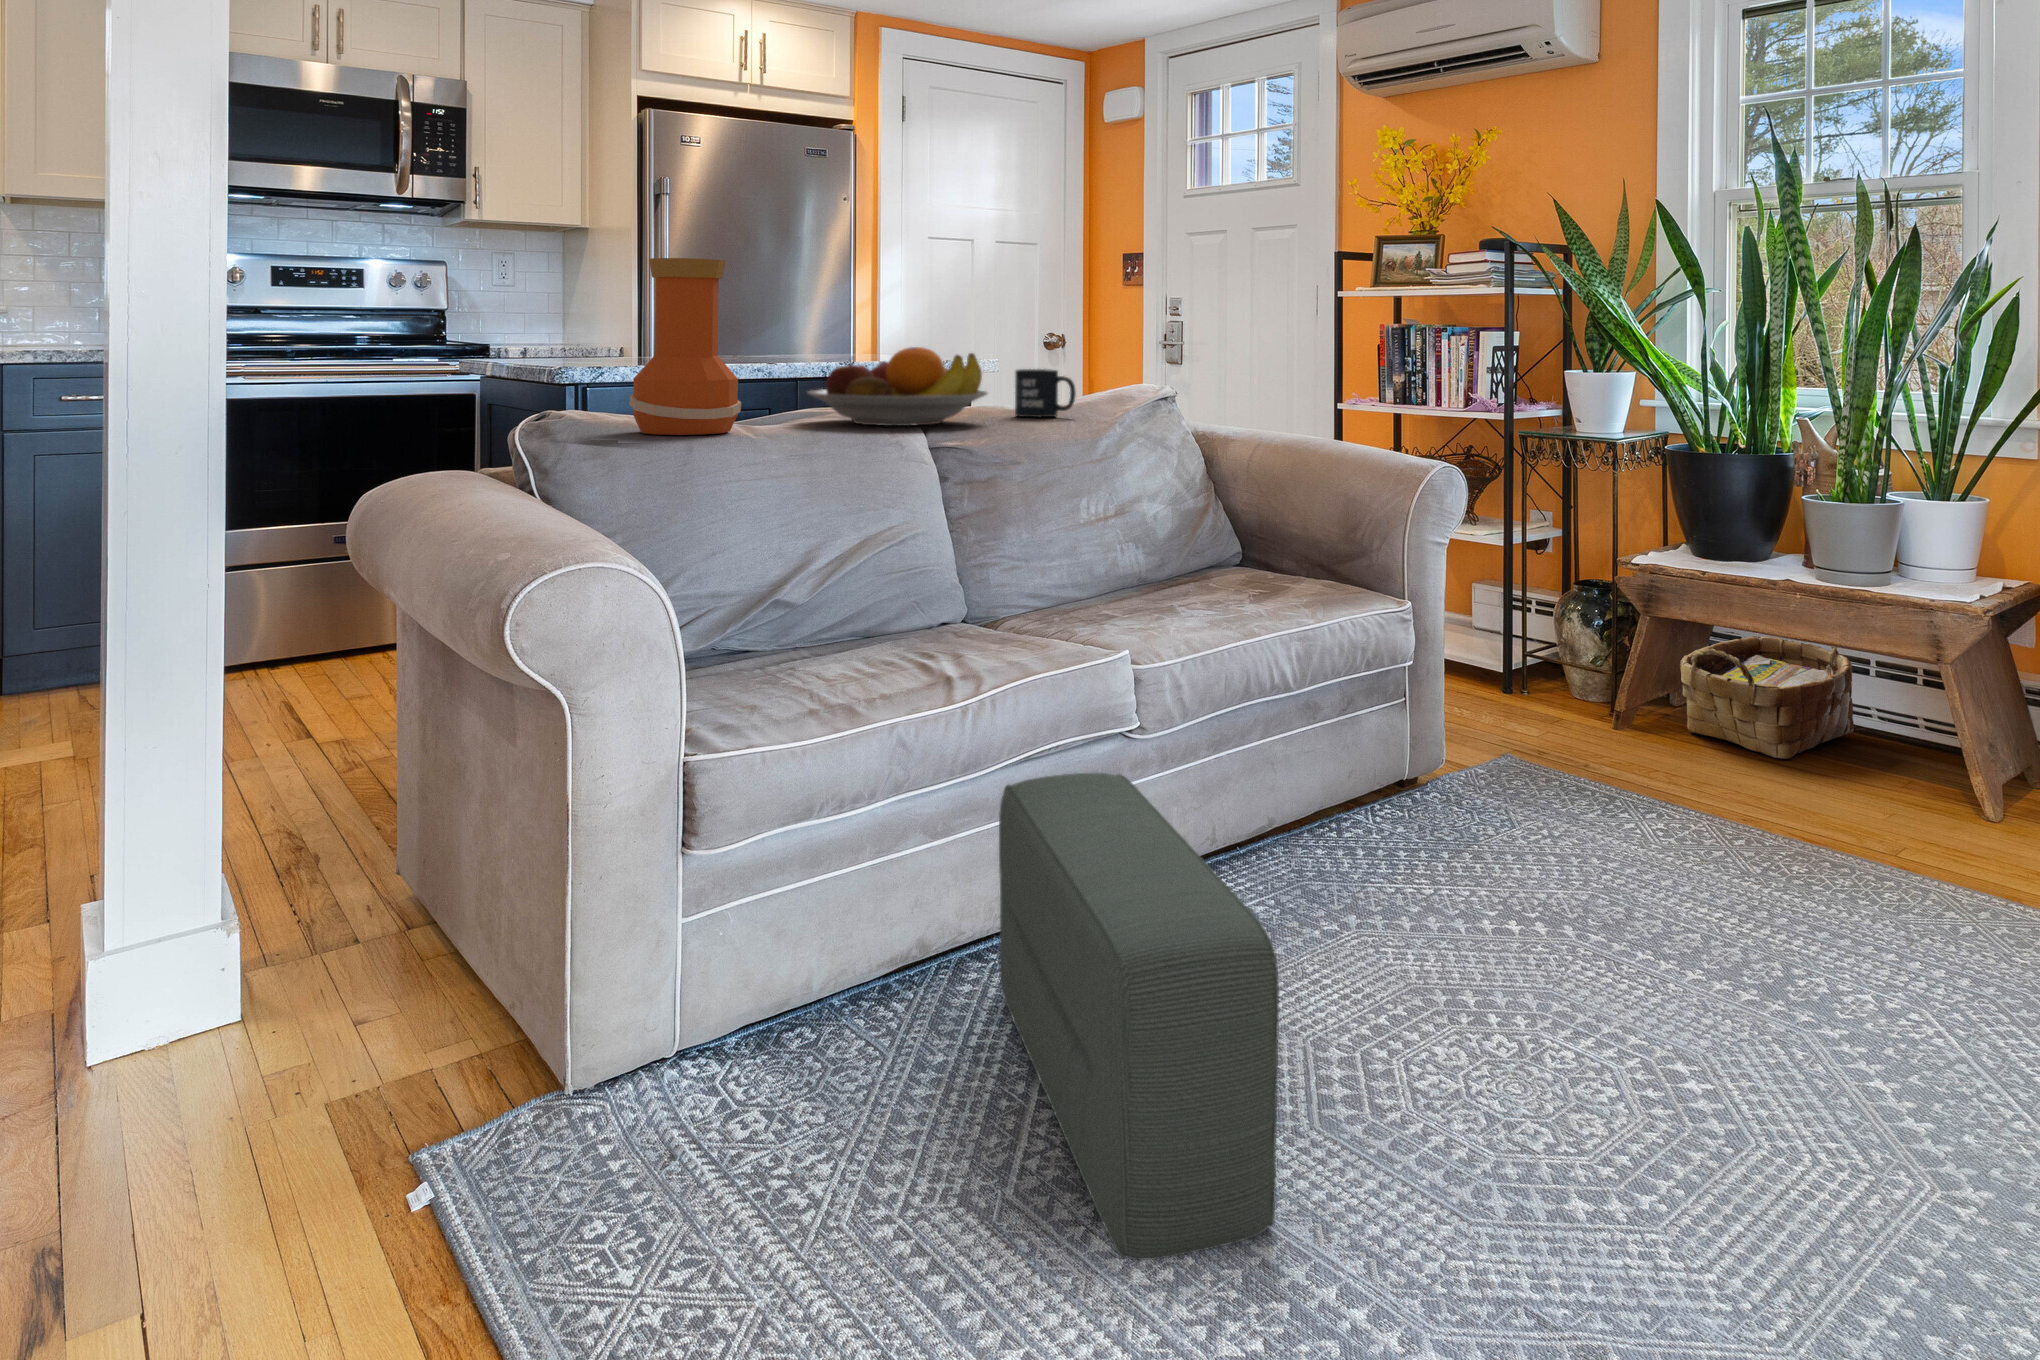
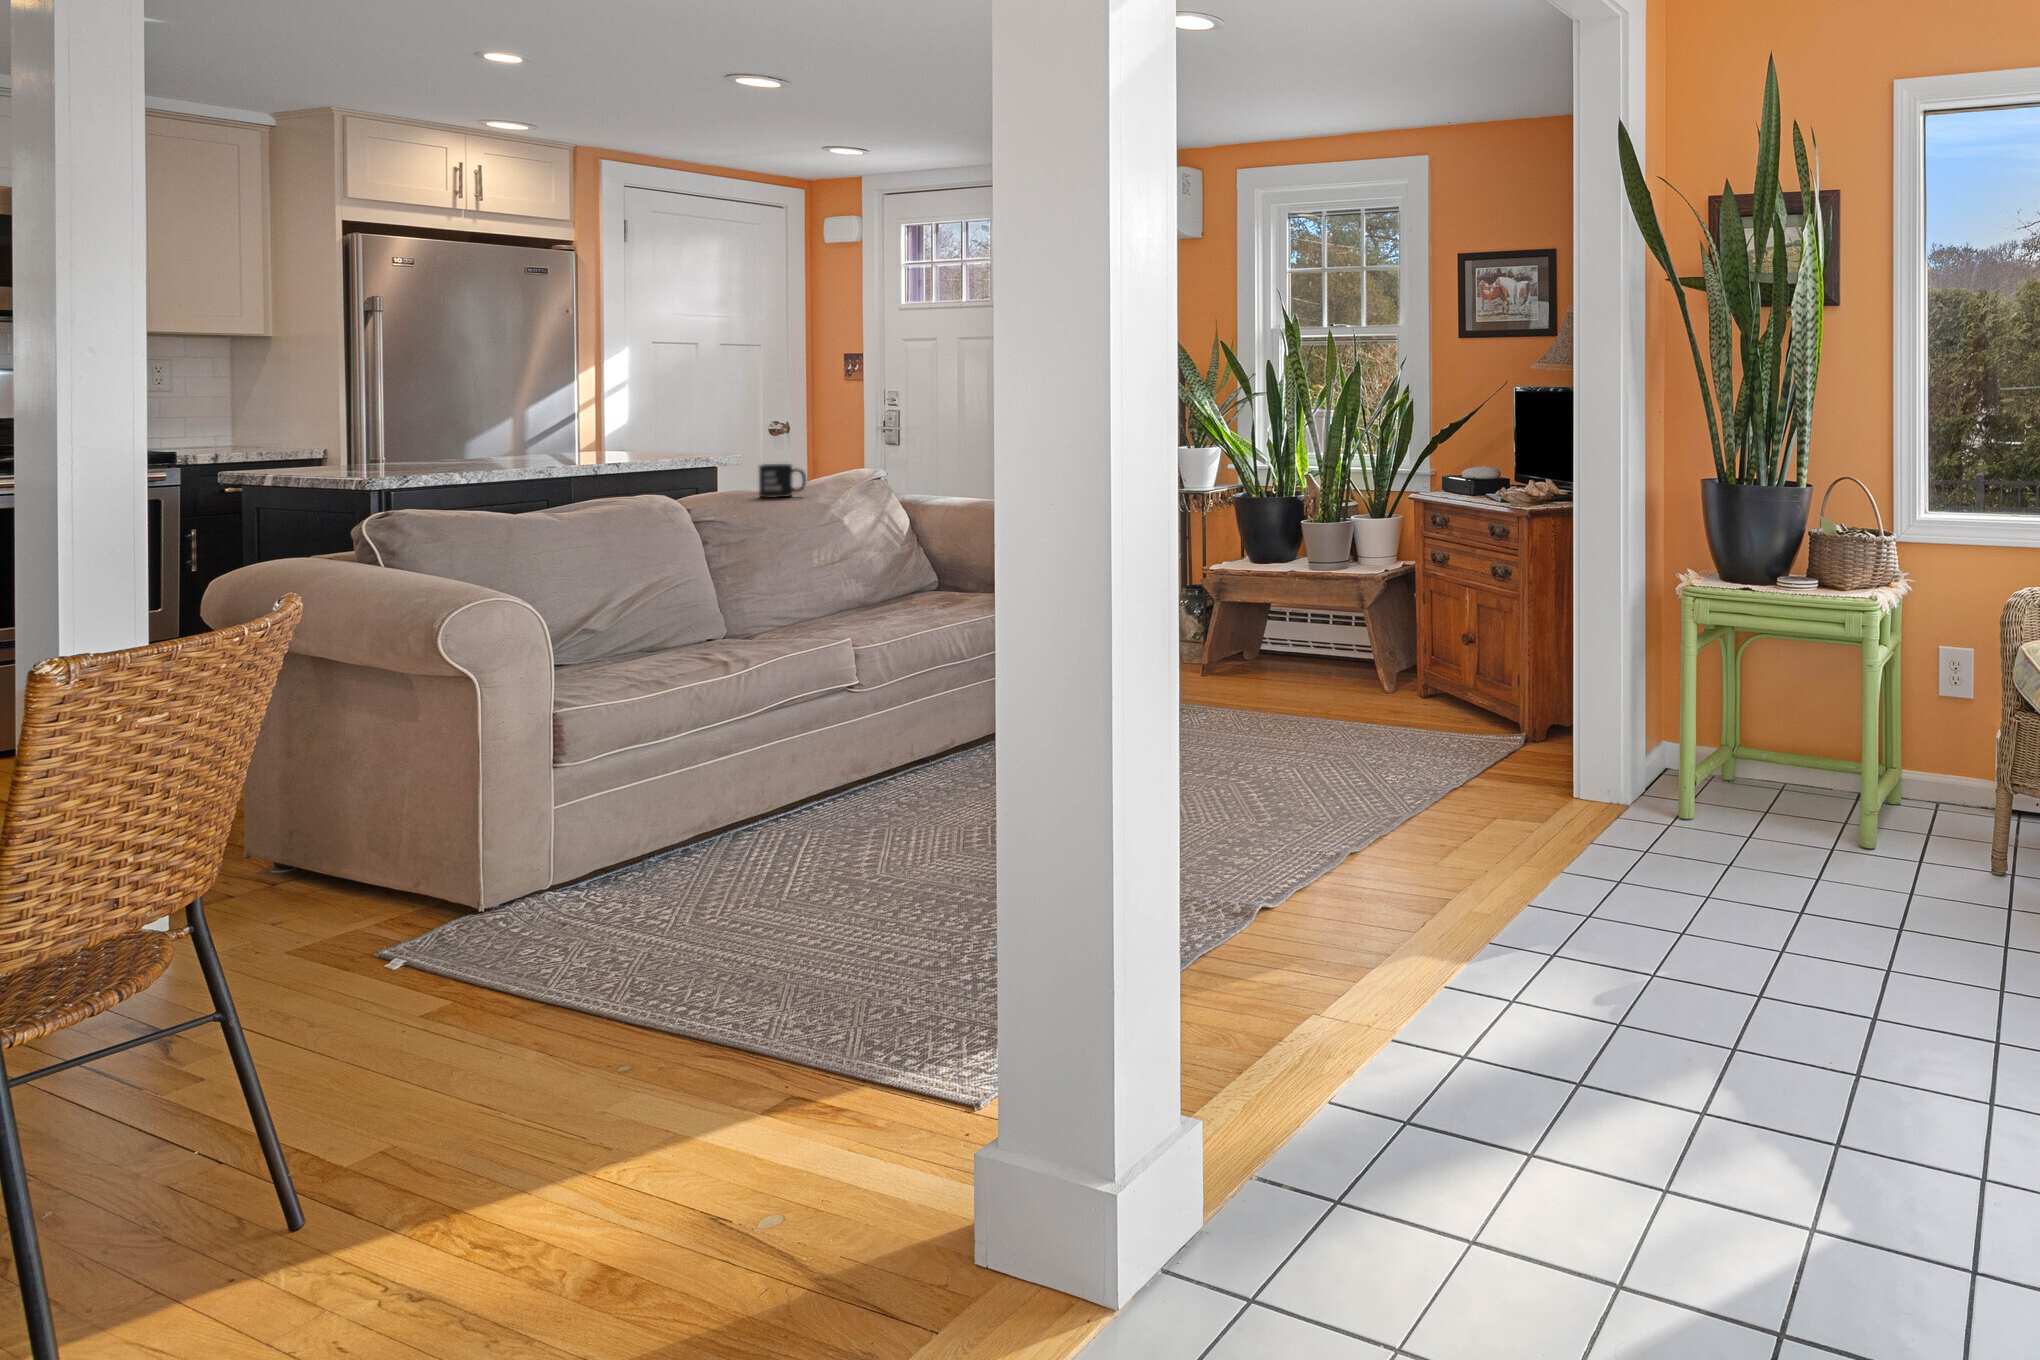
vase: present [629,258,741,435] -> none [462,403,552,523]
fruit bowl: present [808,347,988,426] -> none [596,454,741,509]
woven basket: present [1680,636,1854,759] -> none [1240,595,1343,681]
pouf: present [999,773,1279,1260] -> none [765,703,930,904]

